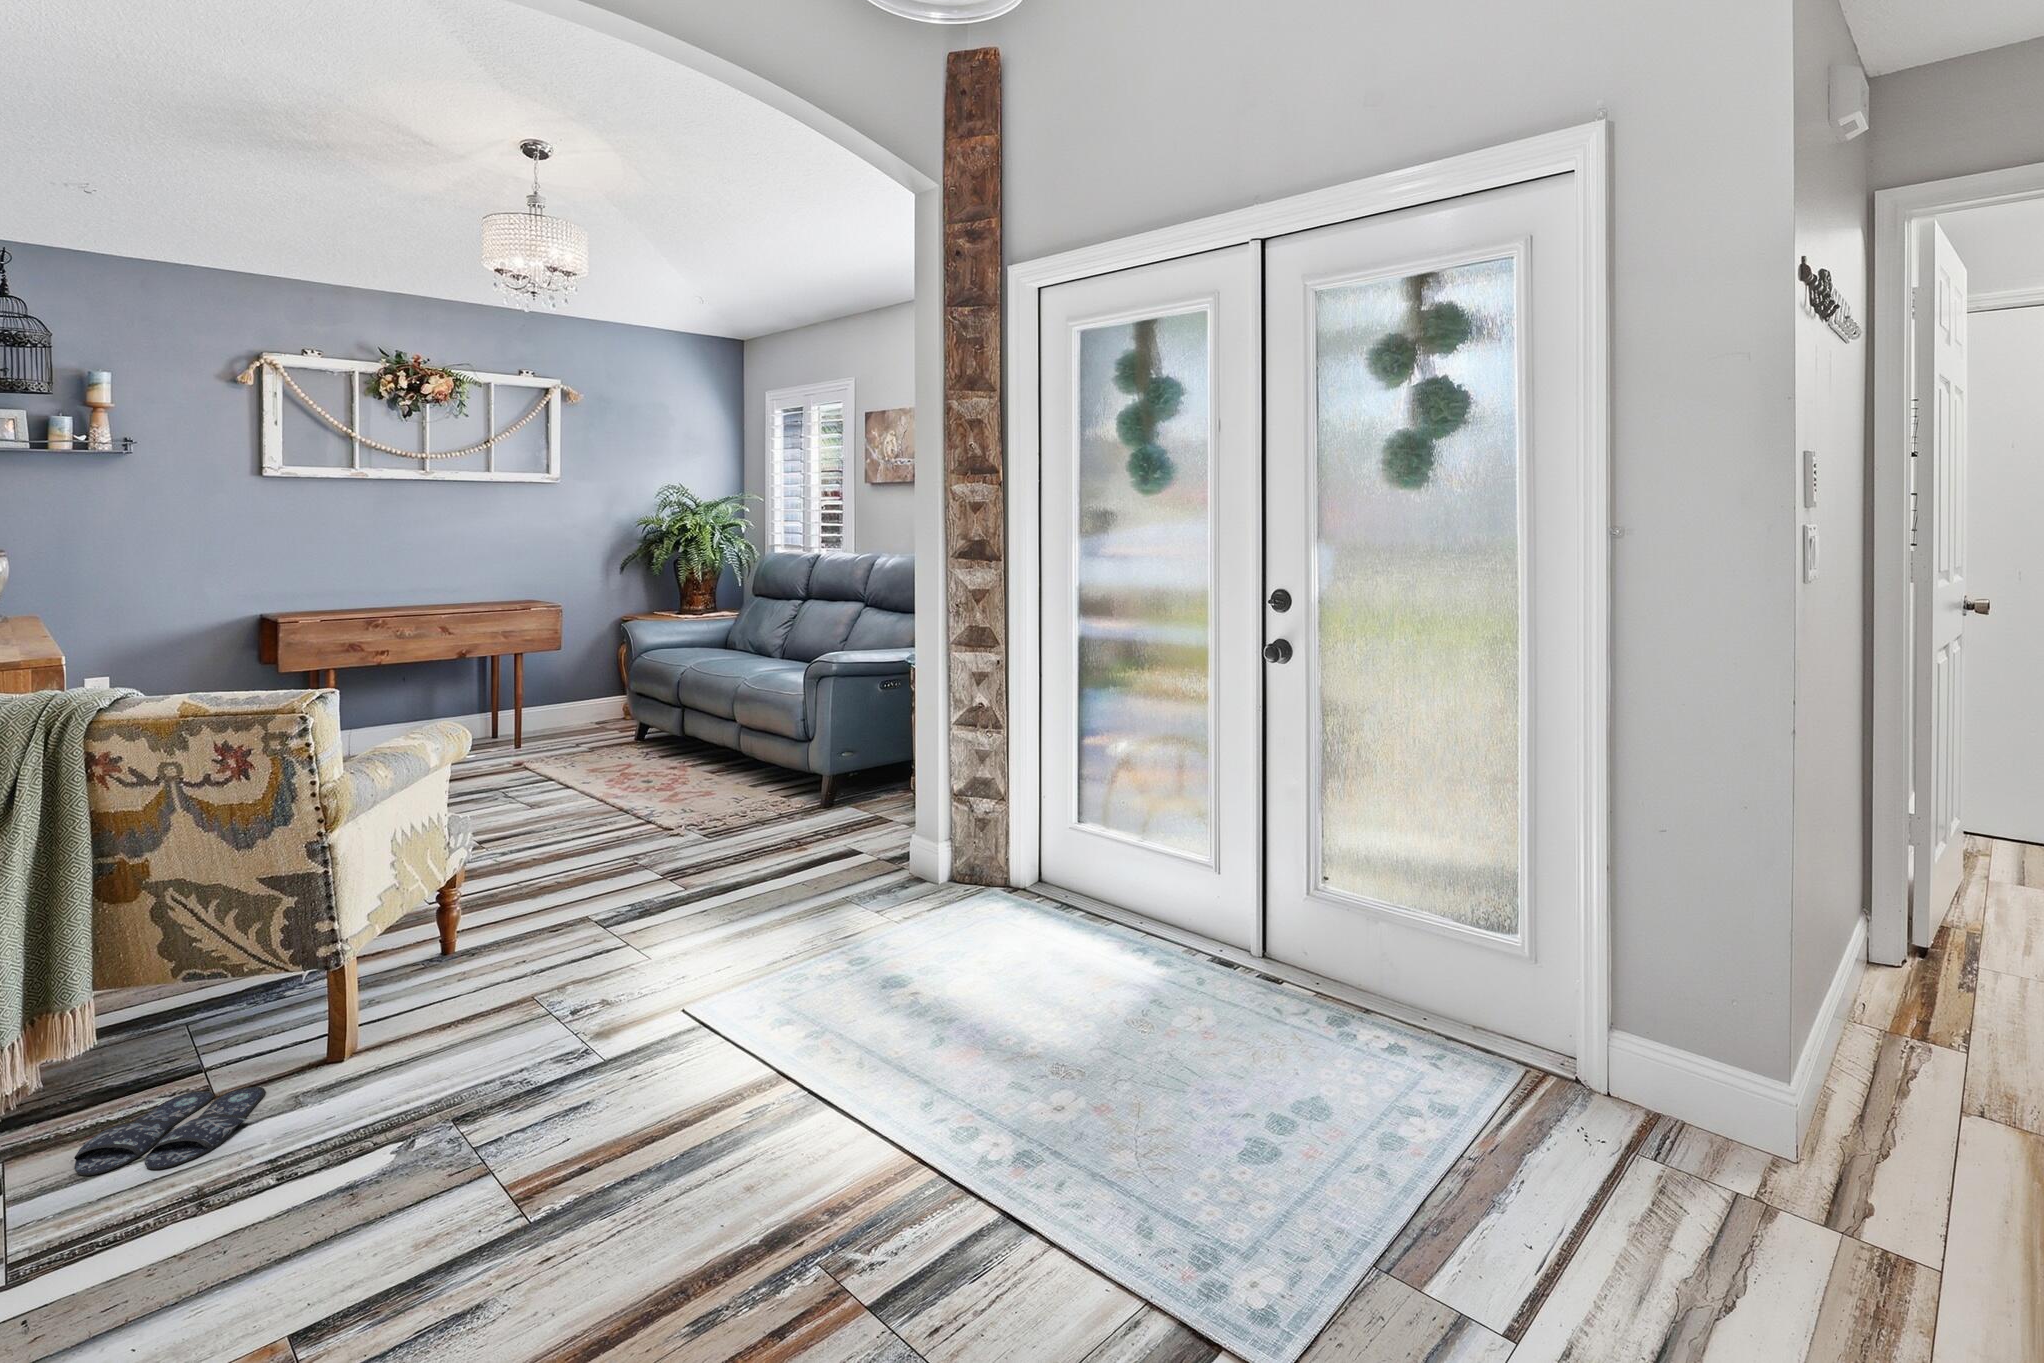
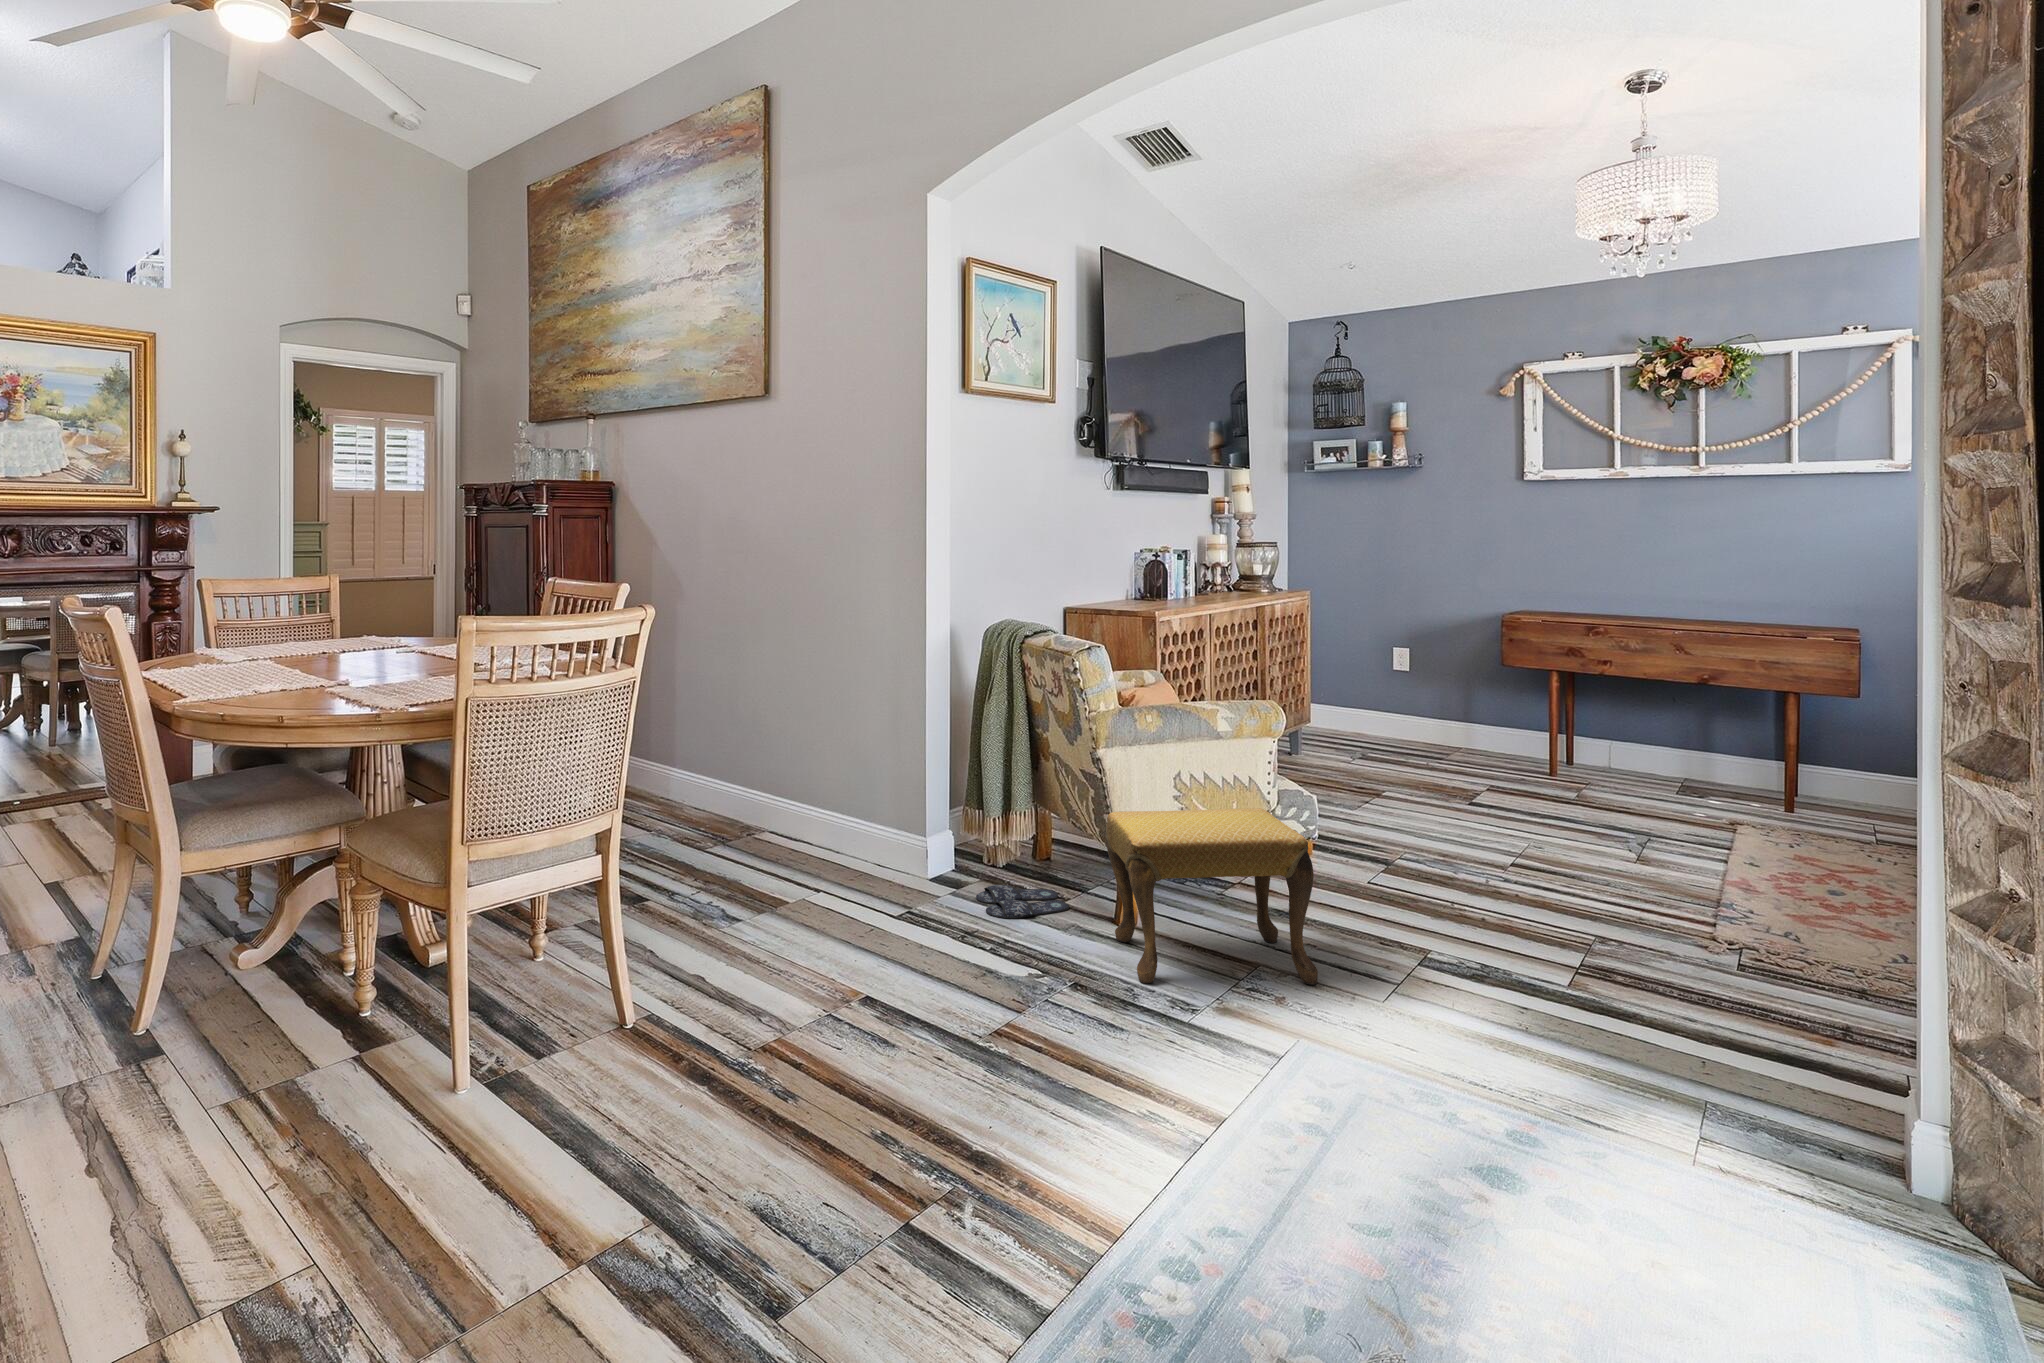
footstool: none [388,825,630,1069] -> present [1106,808,1318,985]

